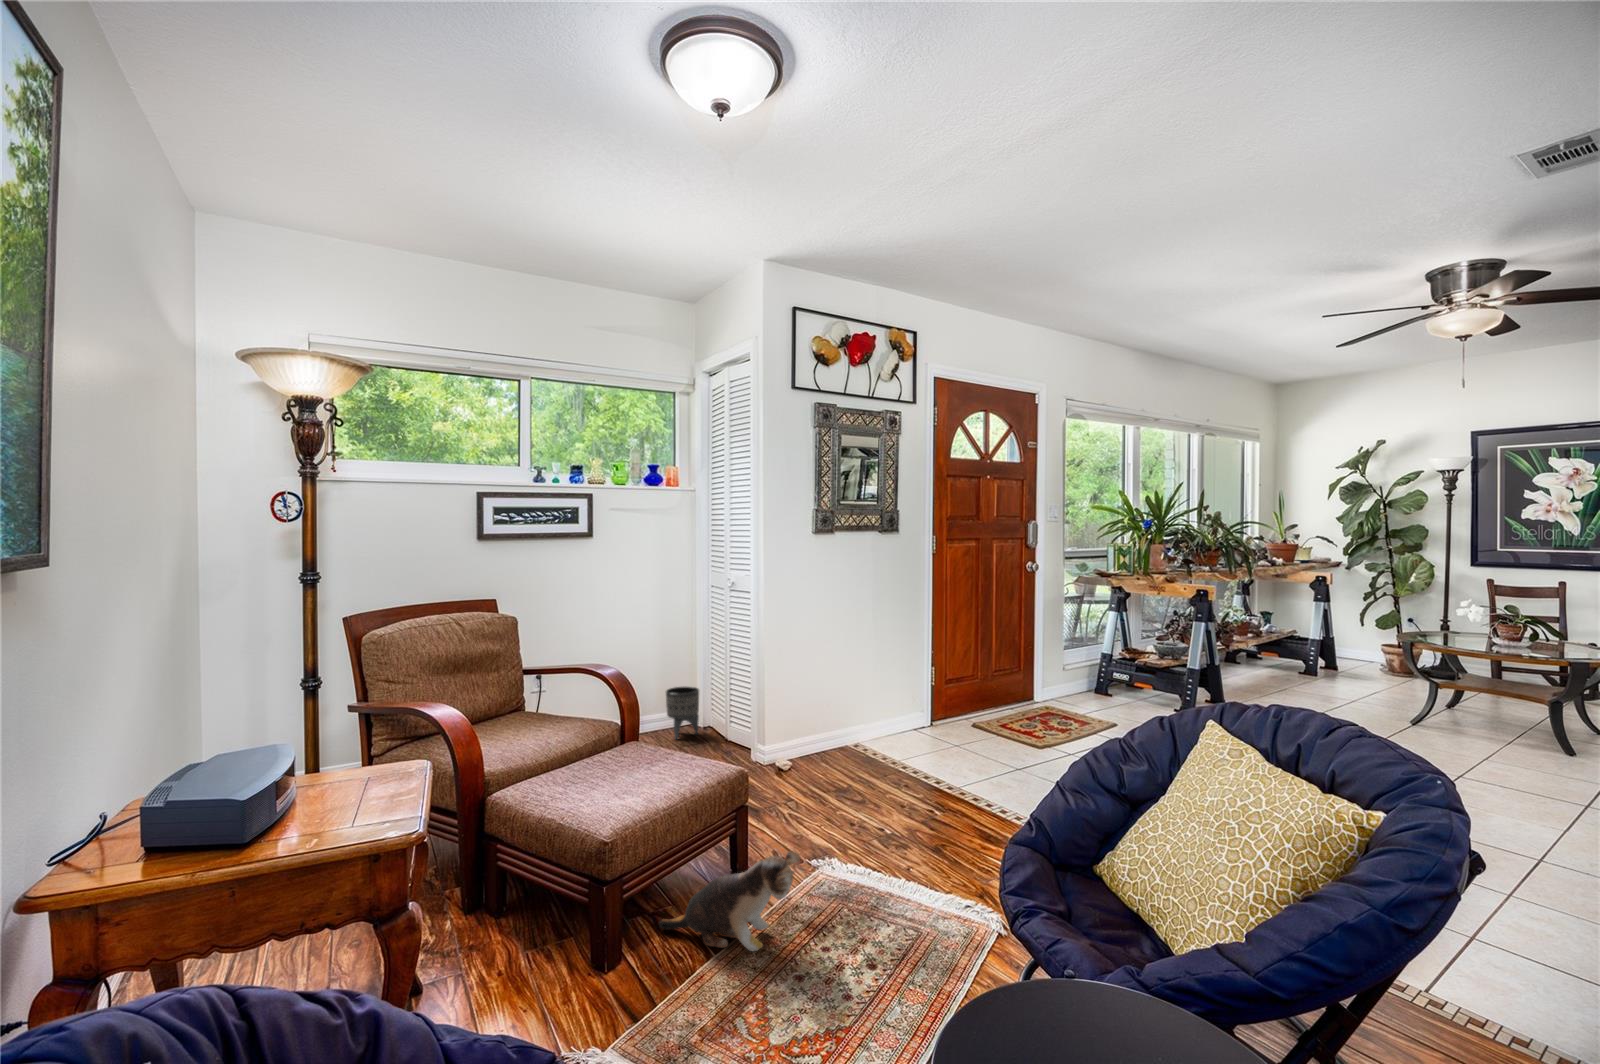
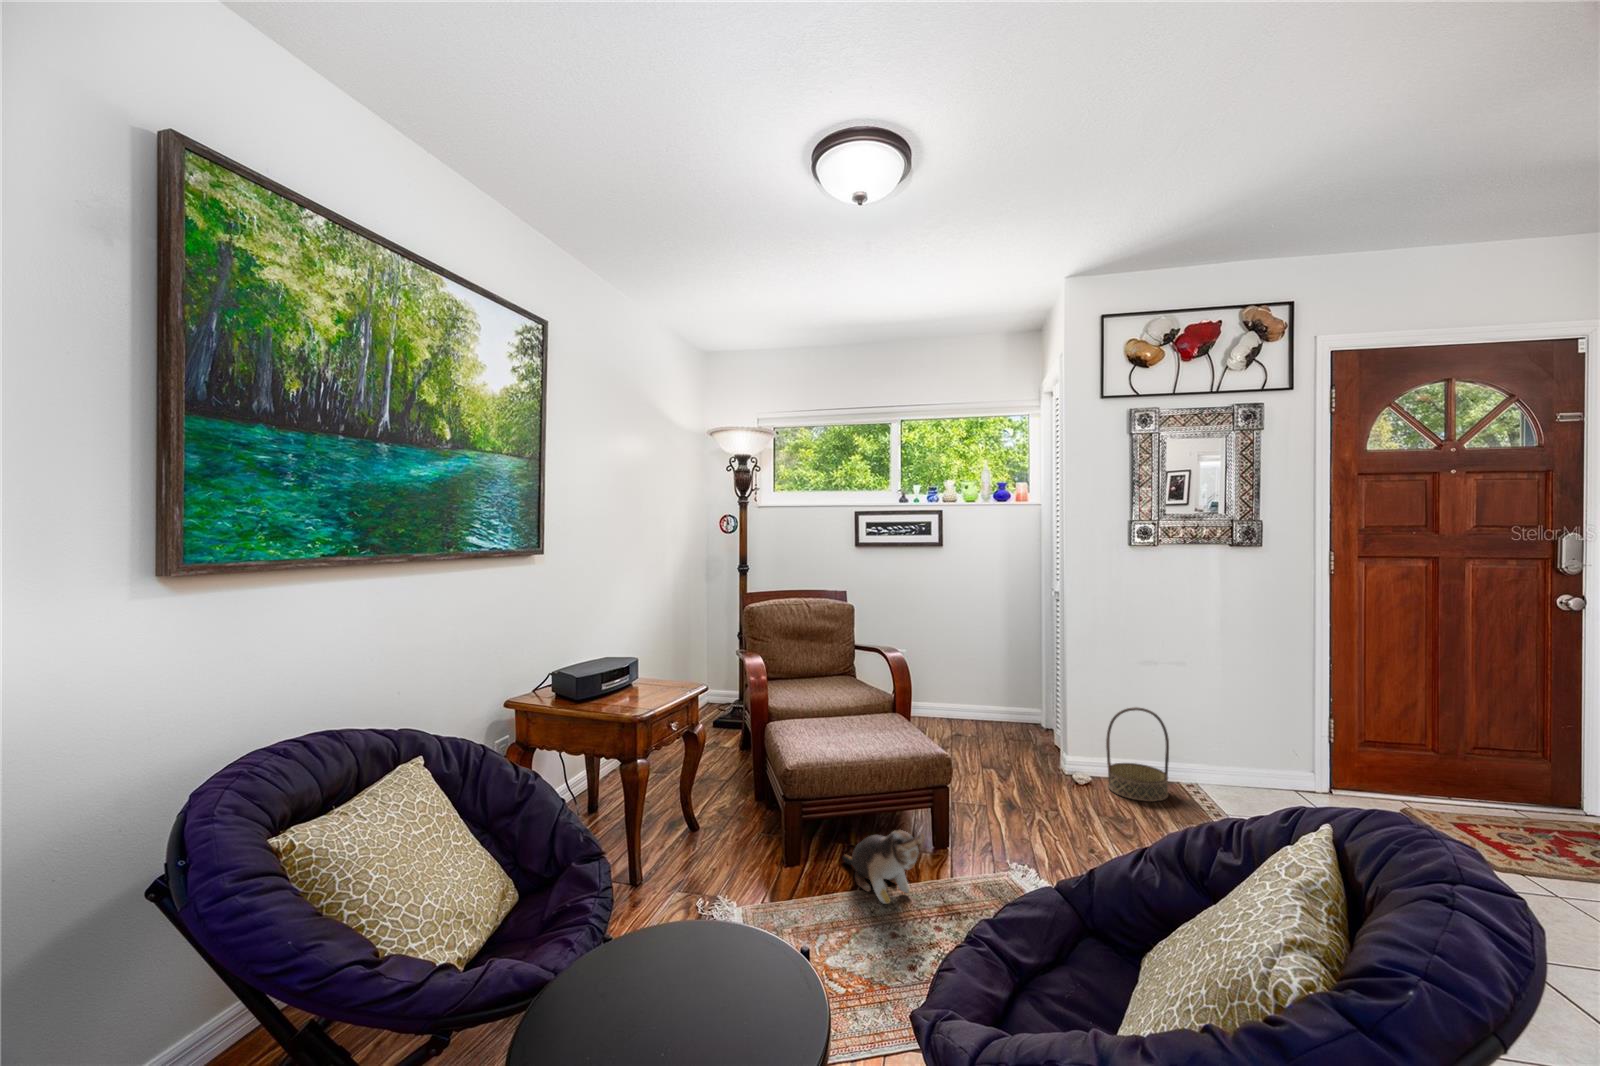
basket: none [807,684,857,771] -> present [1106,707,1169,802]
planter: present [666,686,699,739] -> none [1006,685,1039,733]

